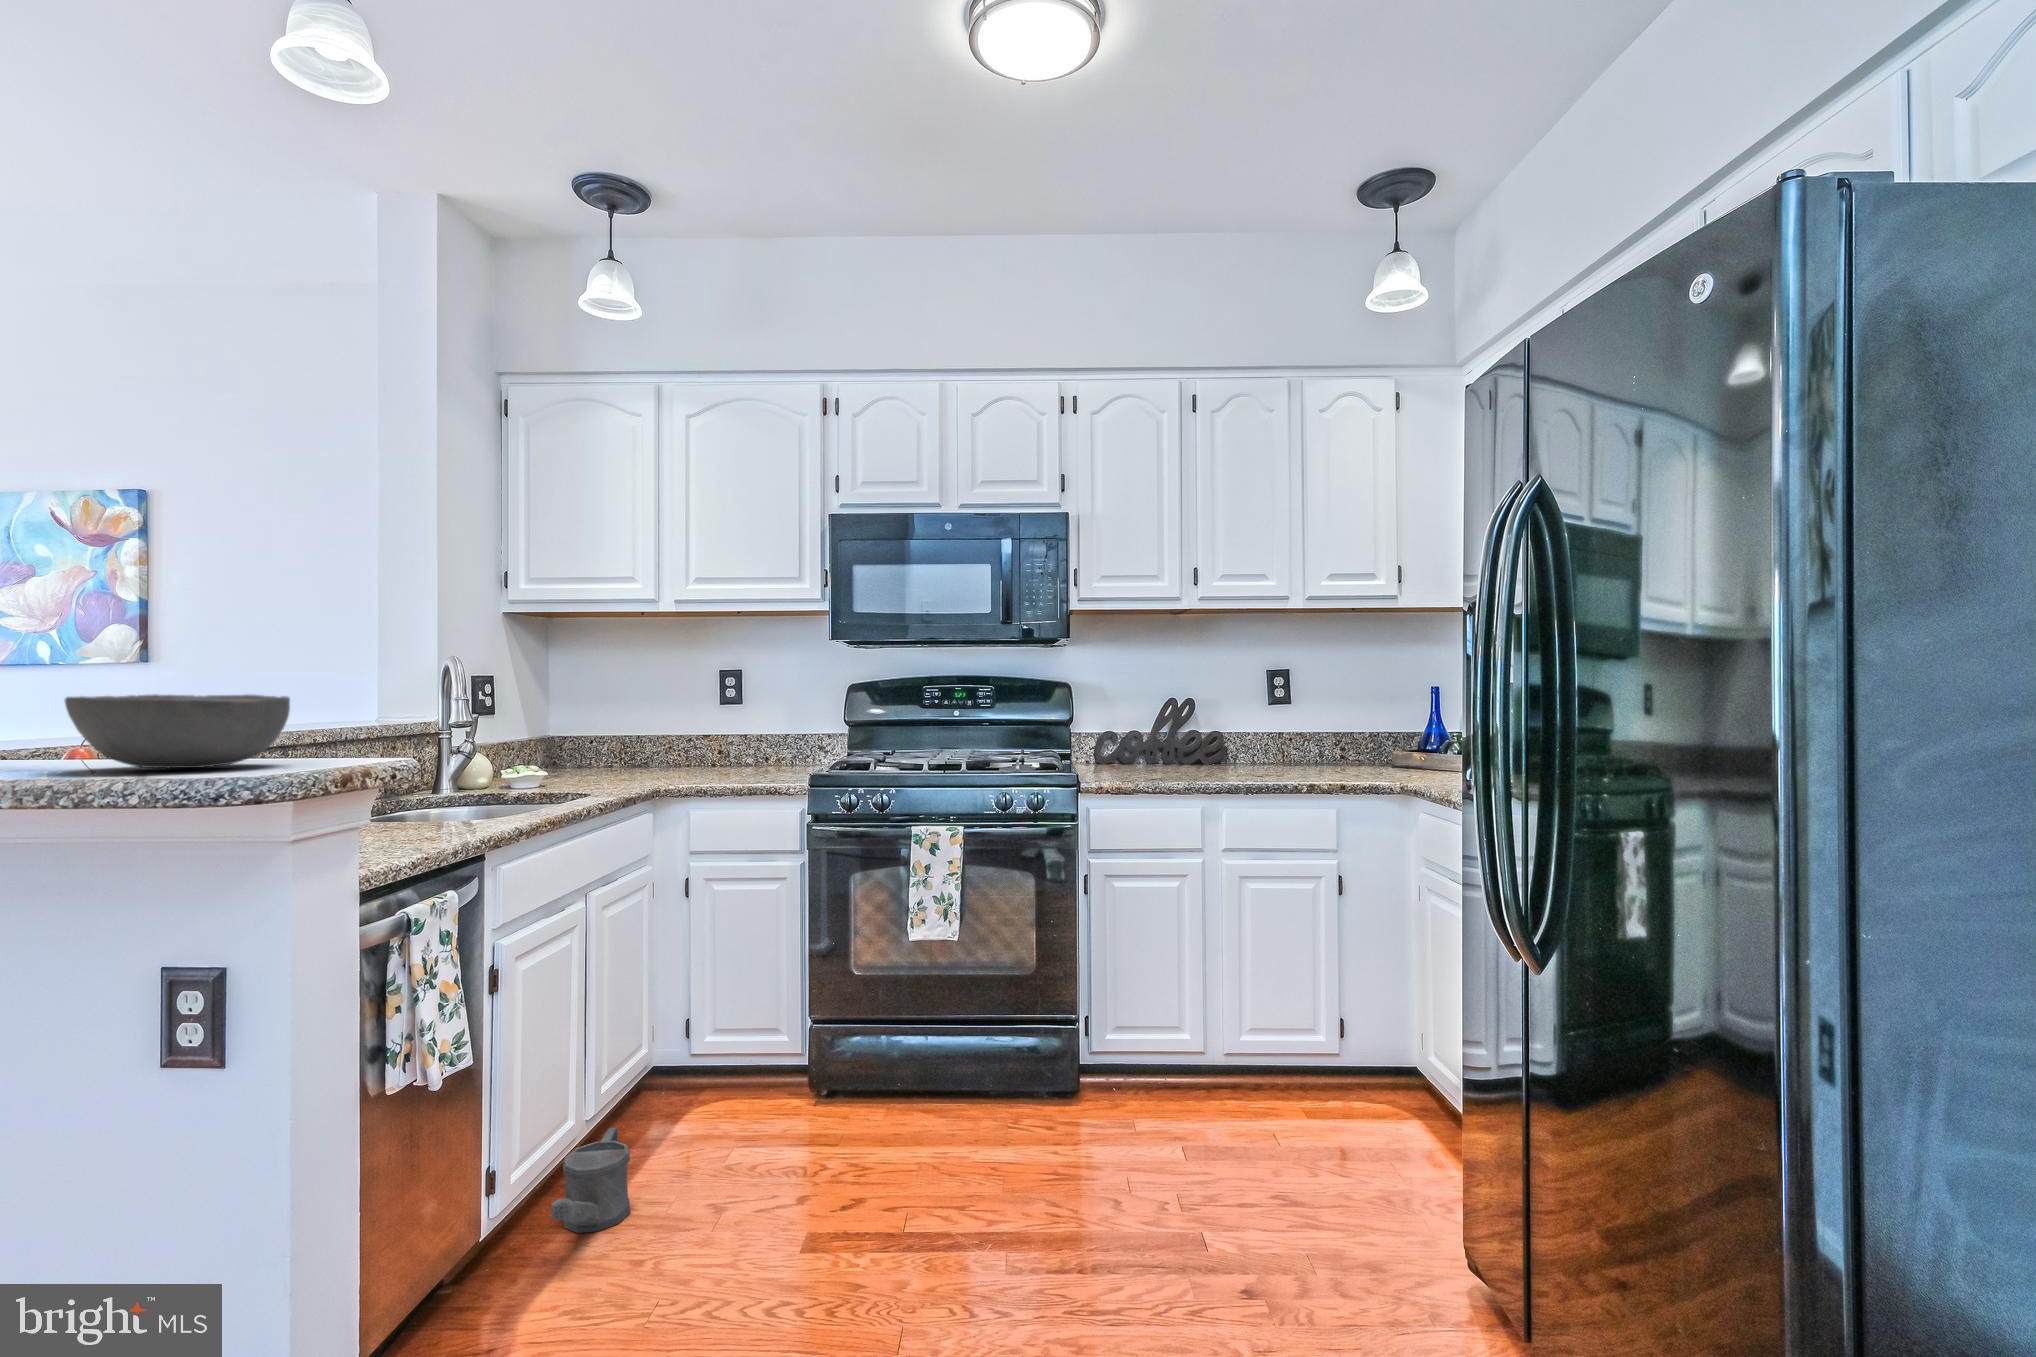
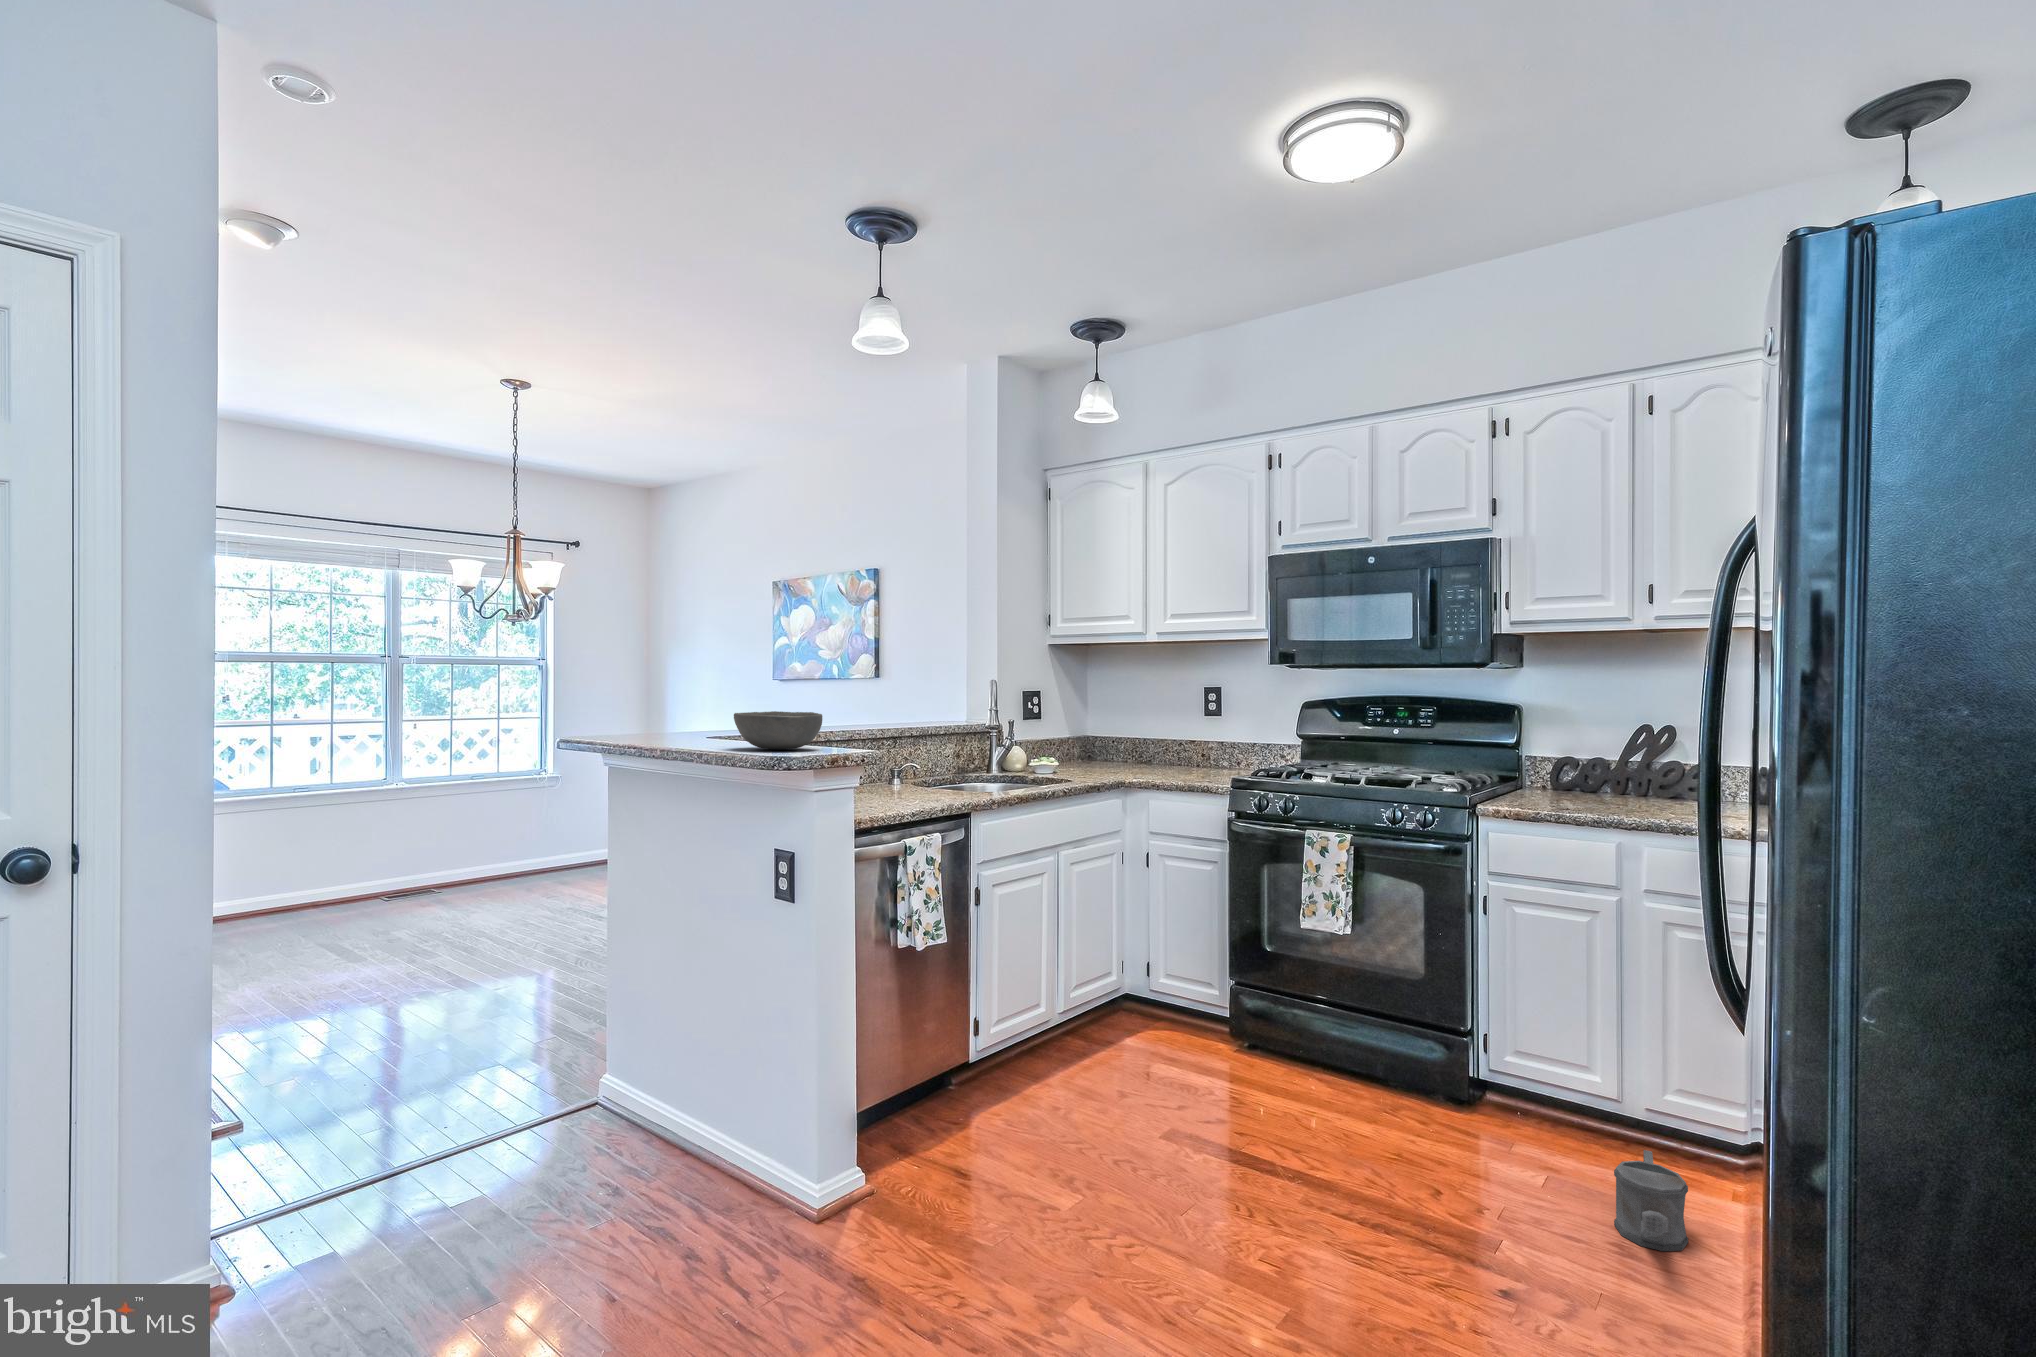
watering can: present [551,1128,630,1233] -> present [1614,1150,1688,1251]

